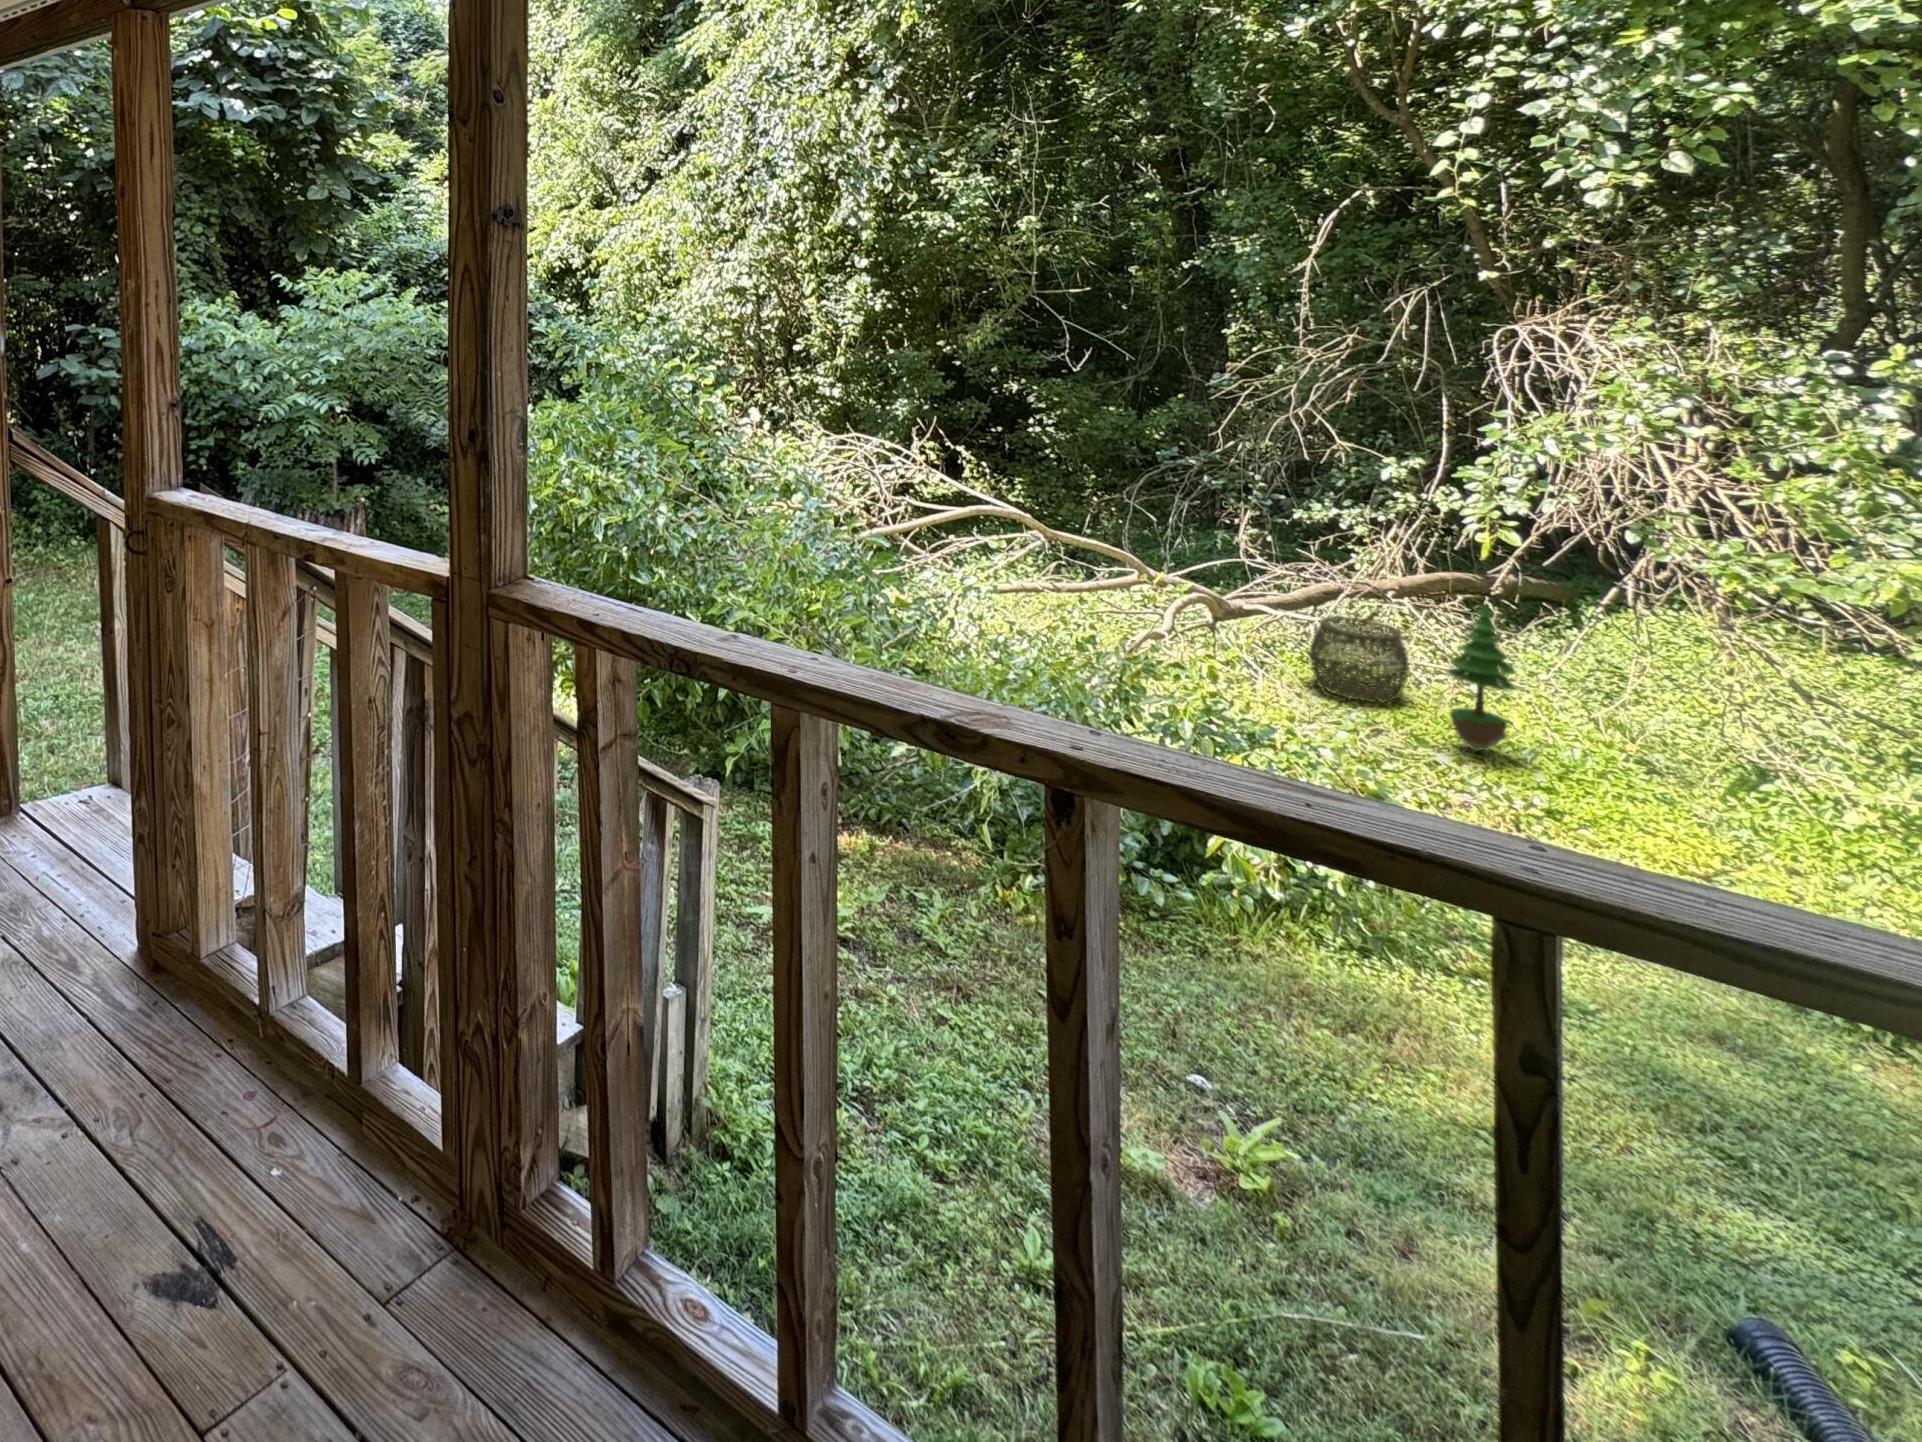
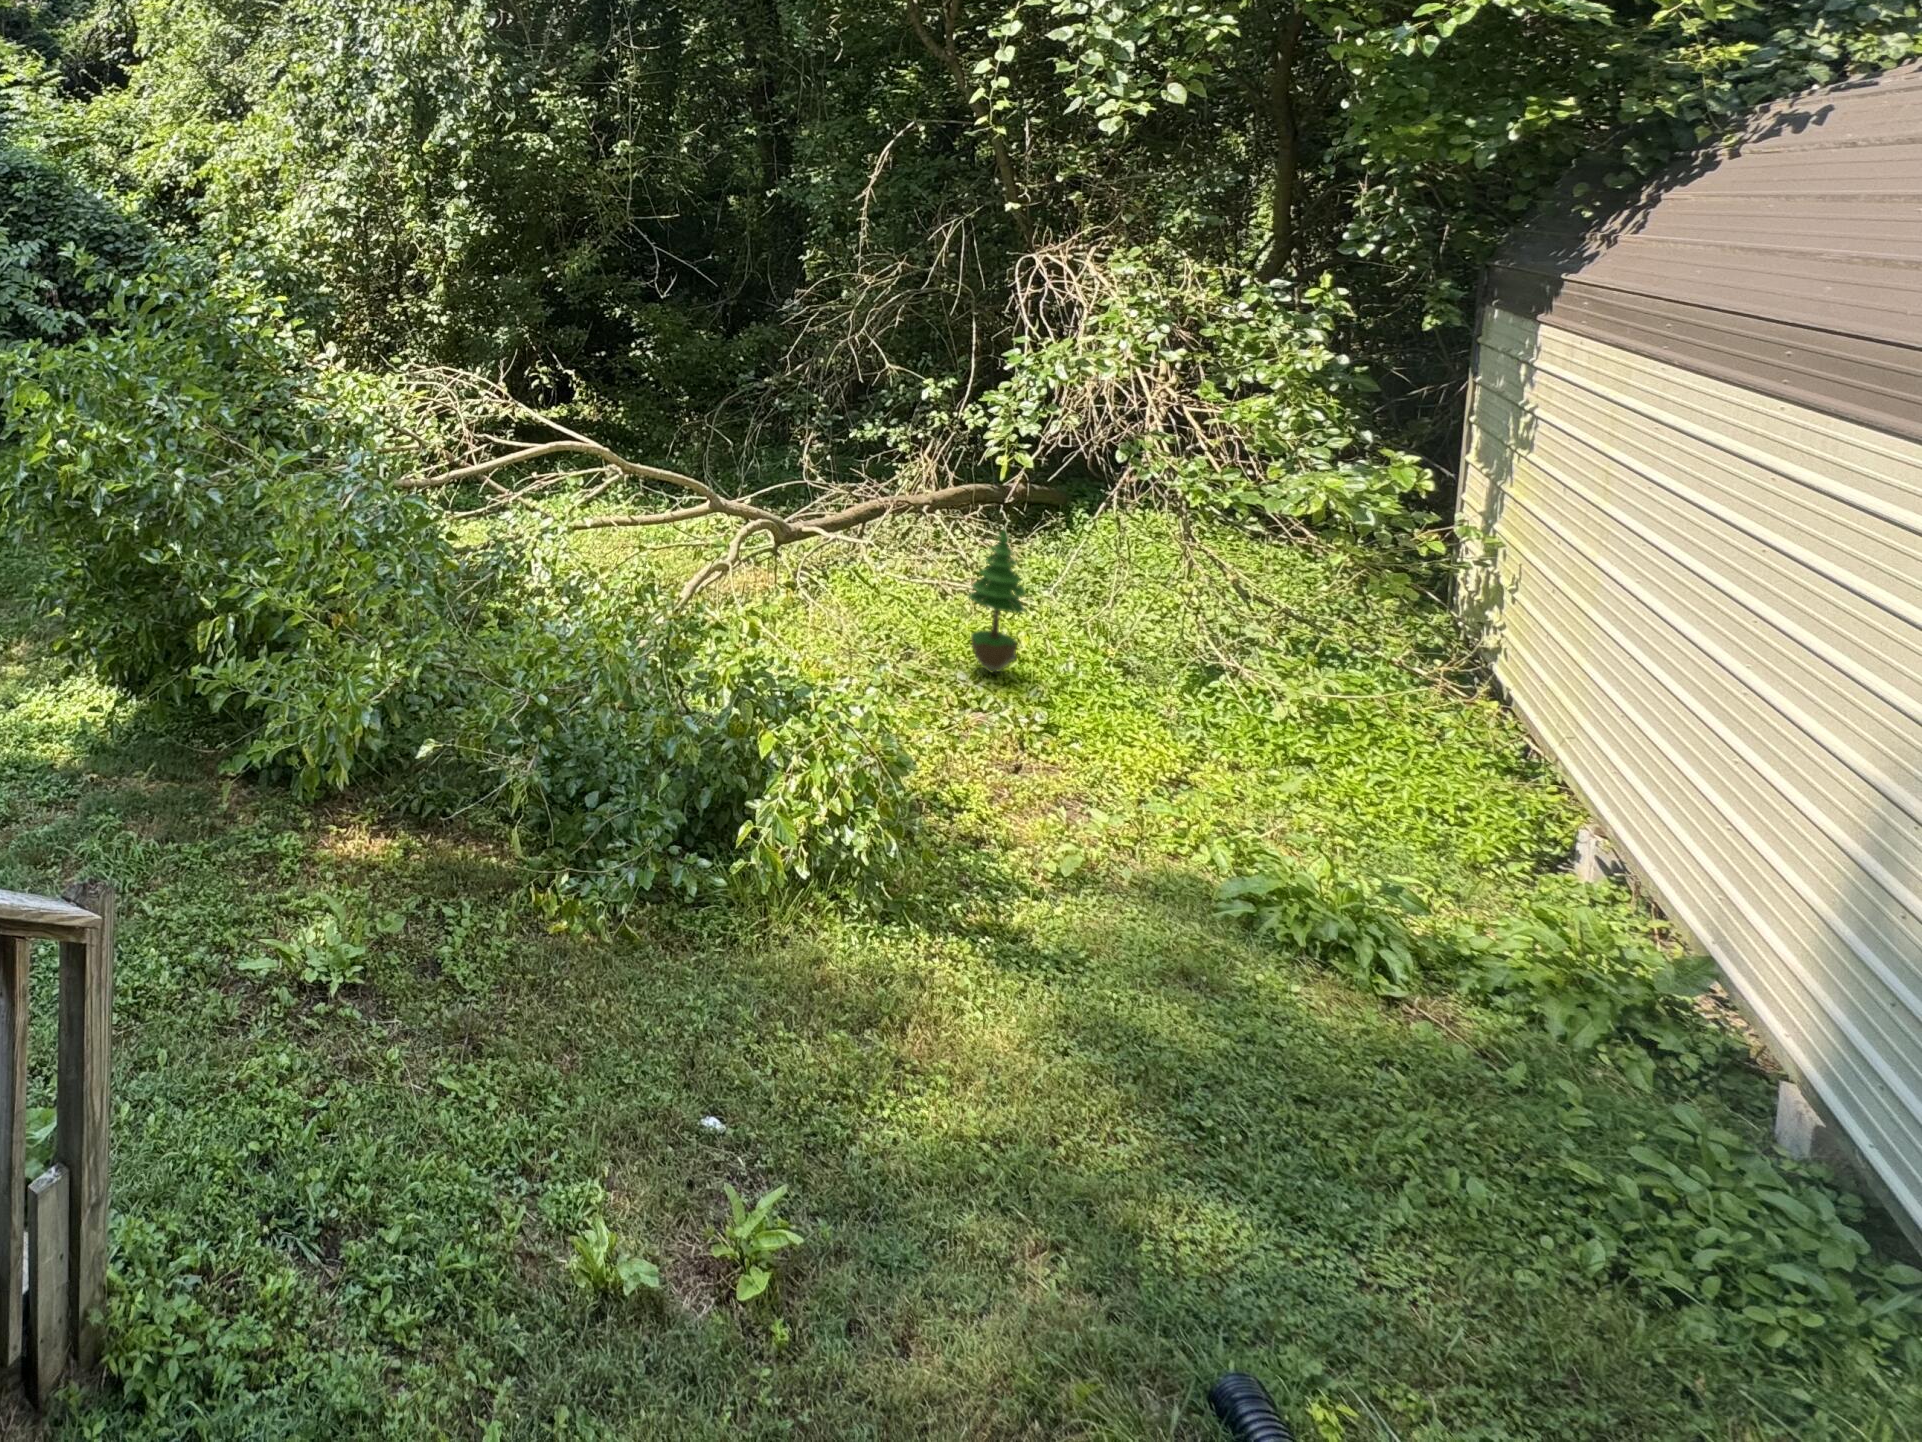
woven basket: present [1310,616,1409,702] -> none [853,541,938,626]

